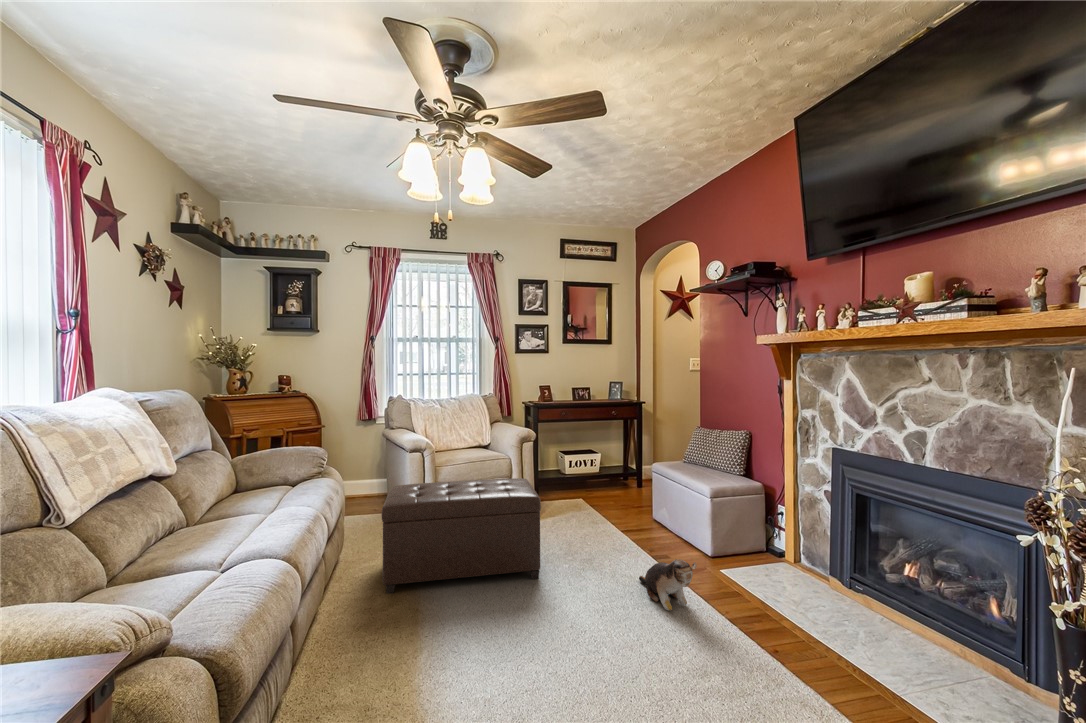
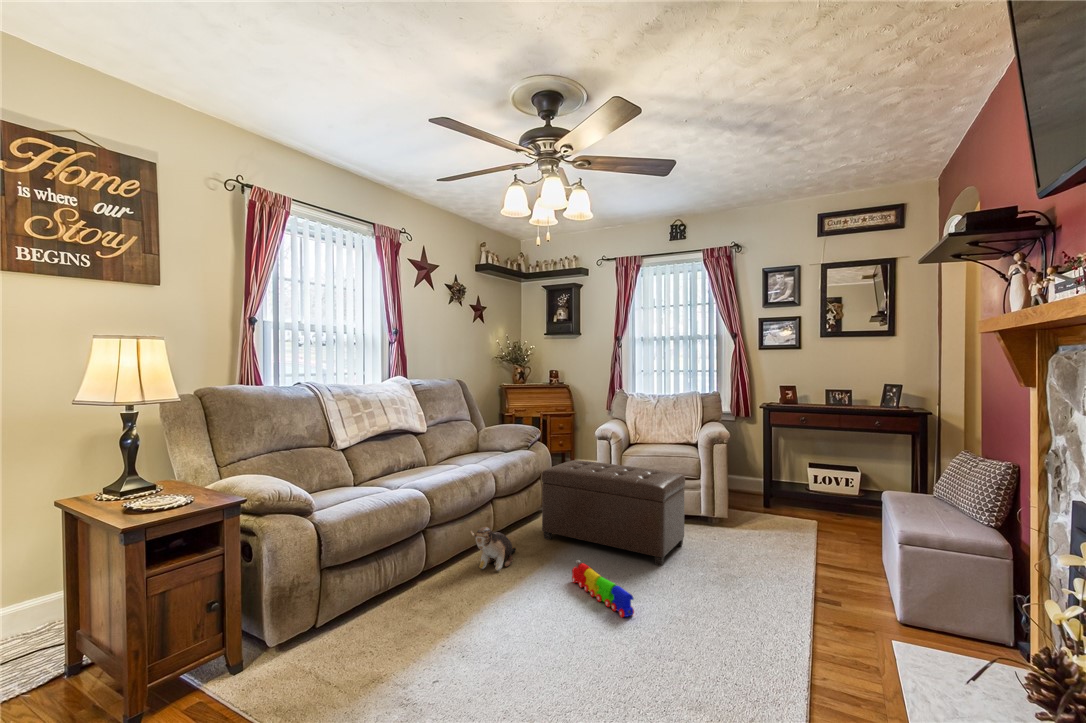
plush toy: present [639,559,697,611] -> present [471,527,516,570]
toy train: none [486,605,589,651] -> present [572,560,634,617]

